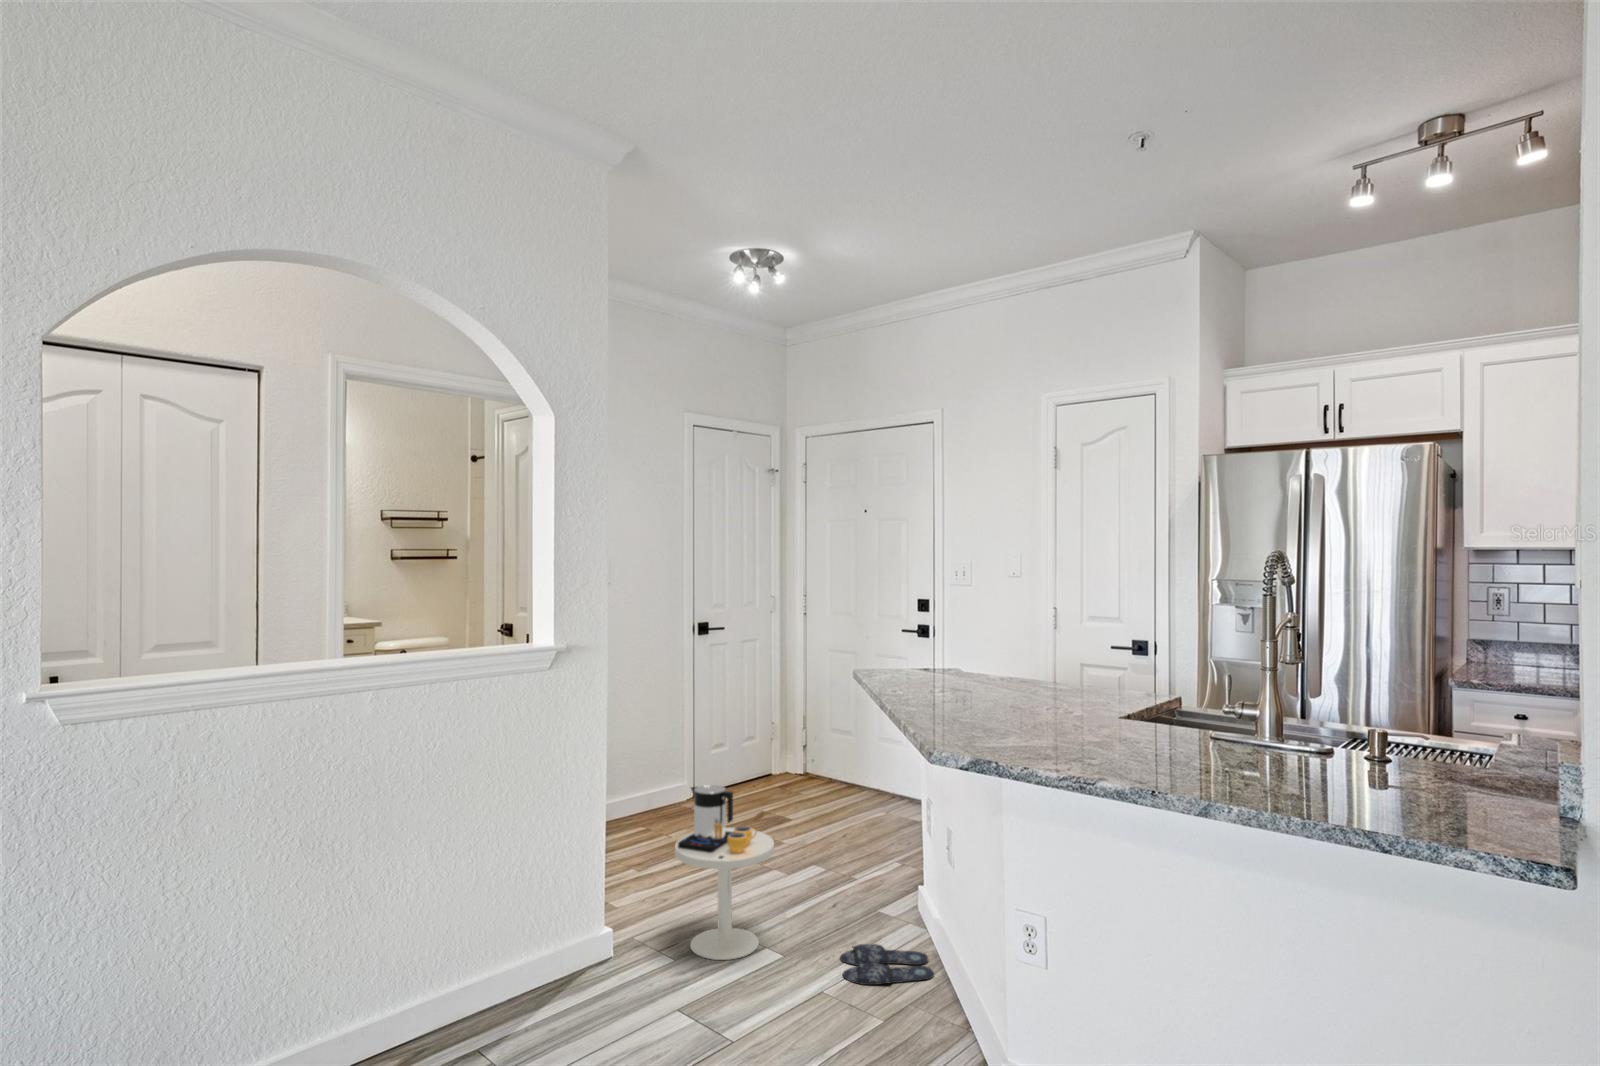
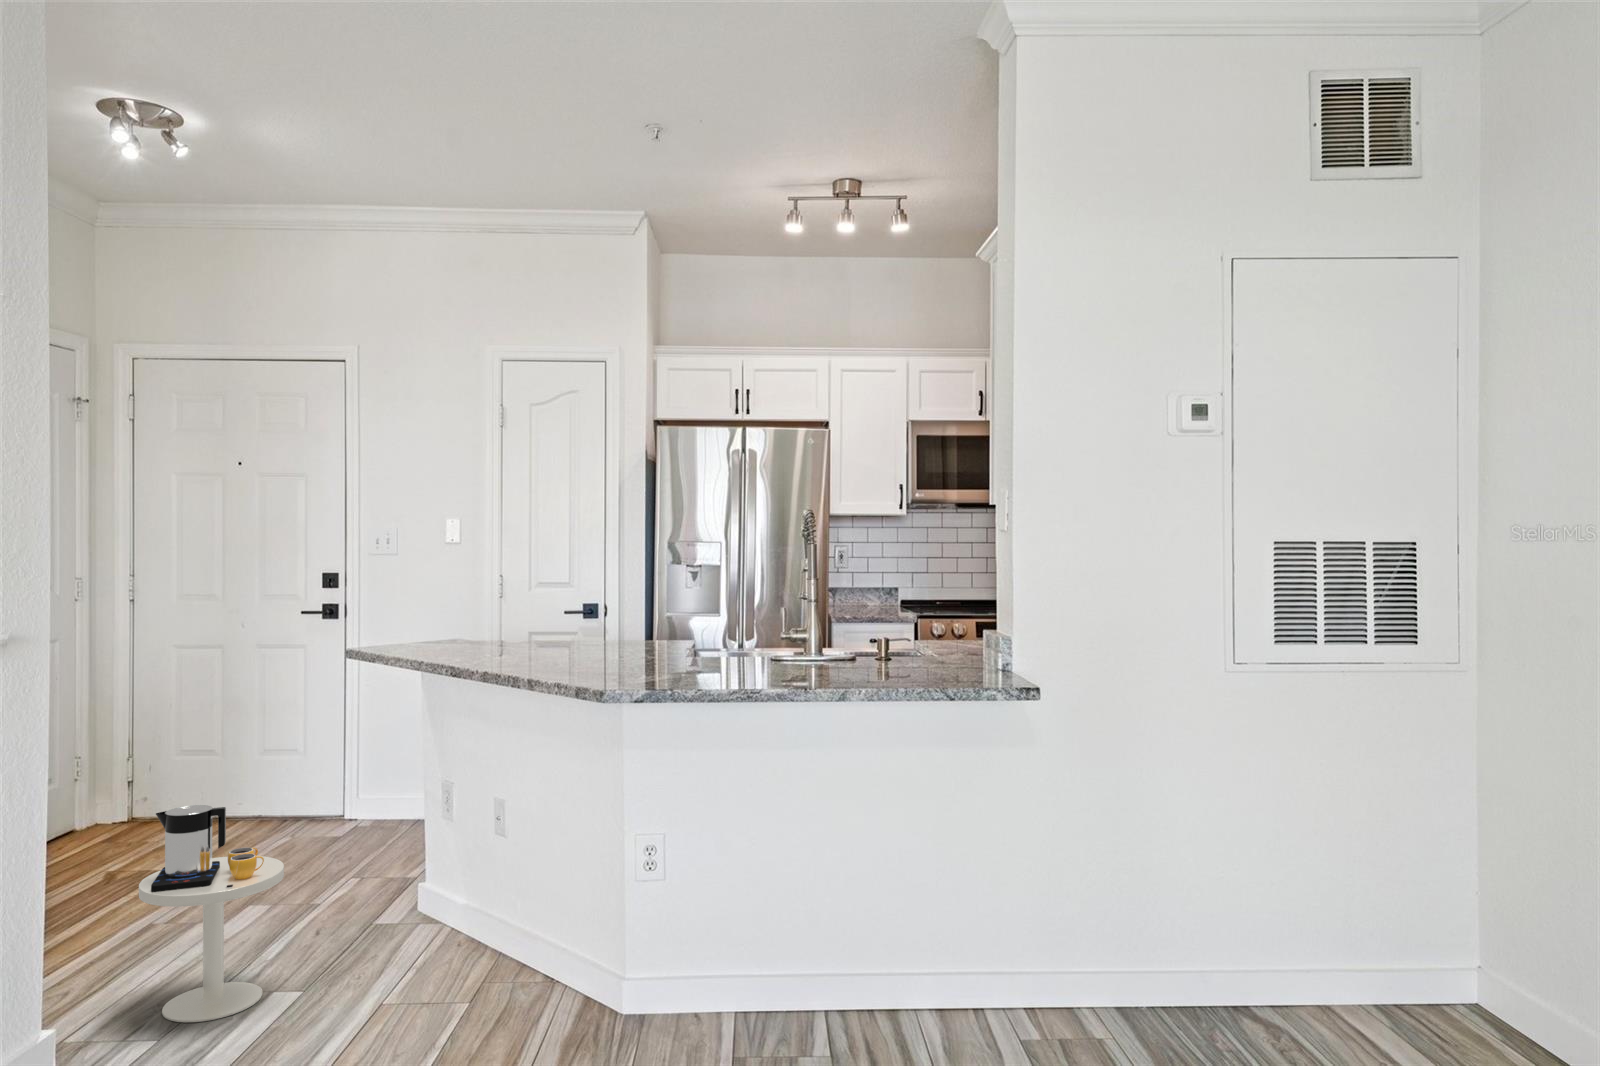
slippers: present [840,944,934,985] -> none [373,941,488,985]

